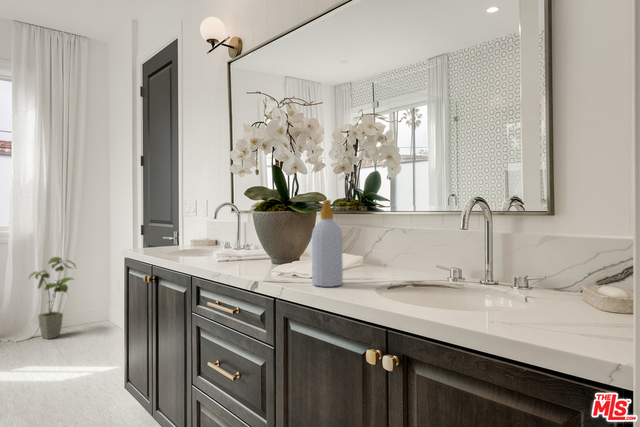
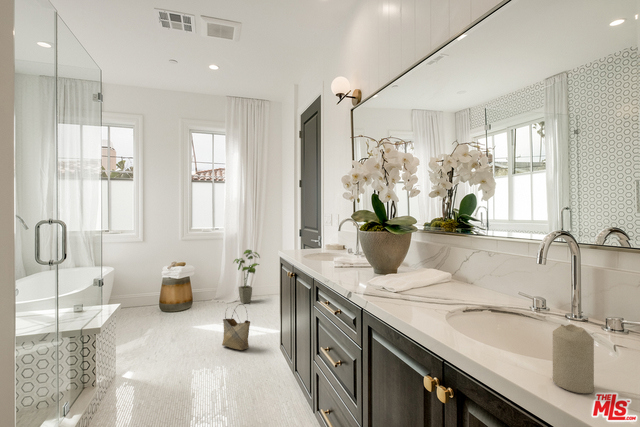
soap bottle: present [312,200,343,287] -> none [392,230,419,305]
candle: none [494,268,527,327] -> present [553,324,594,394]
woven basket: none [22,334,73,402] -> present [222,304,250,350]

